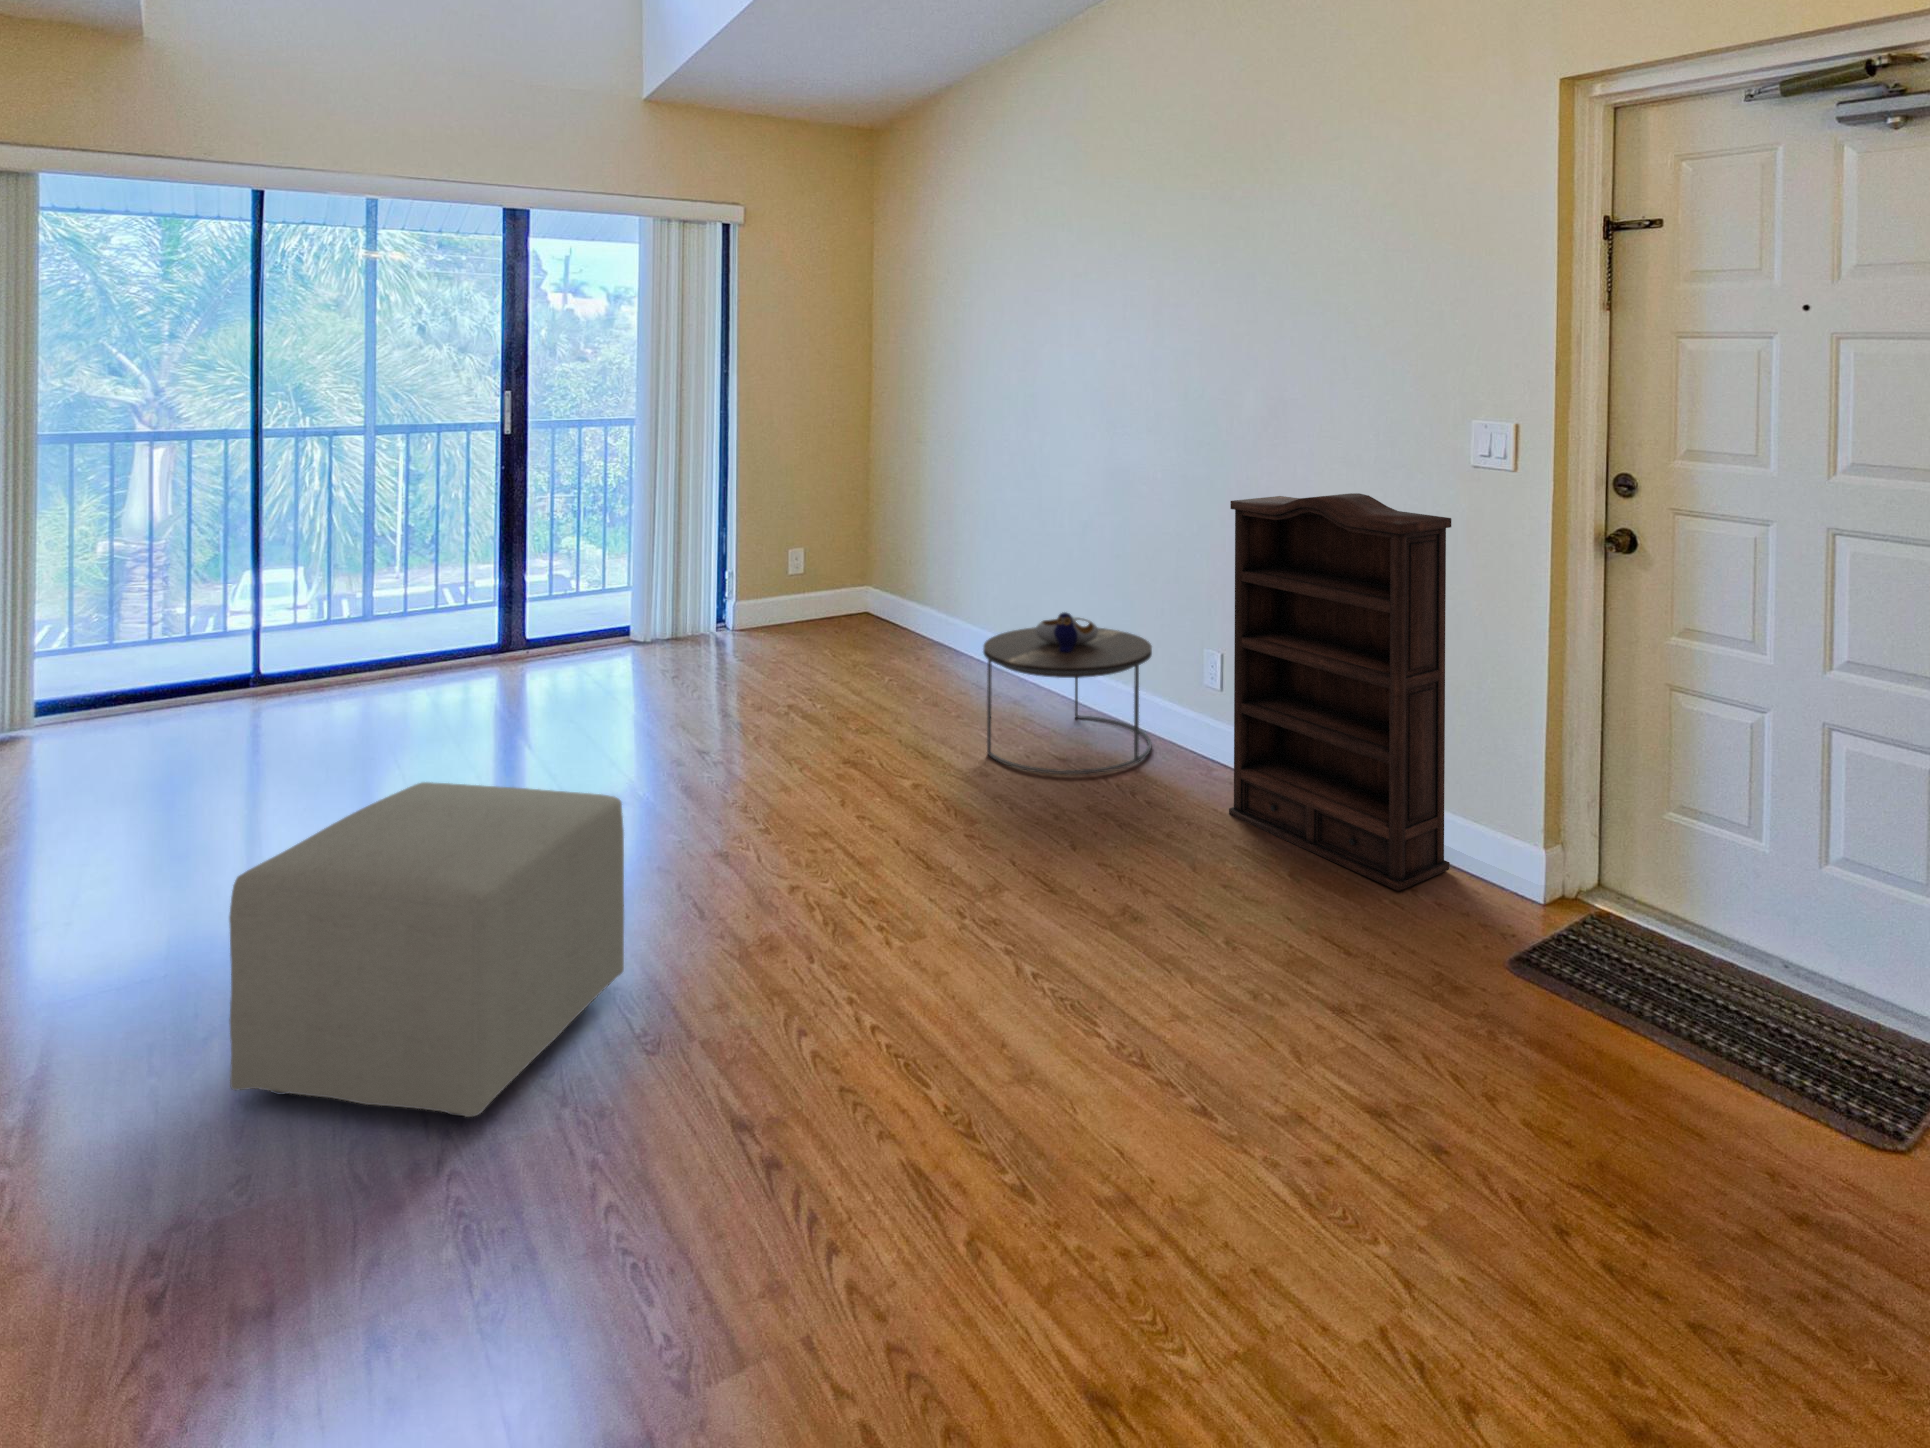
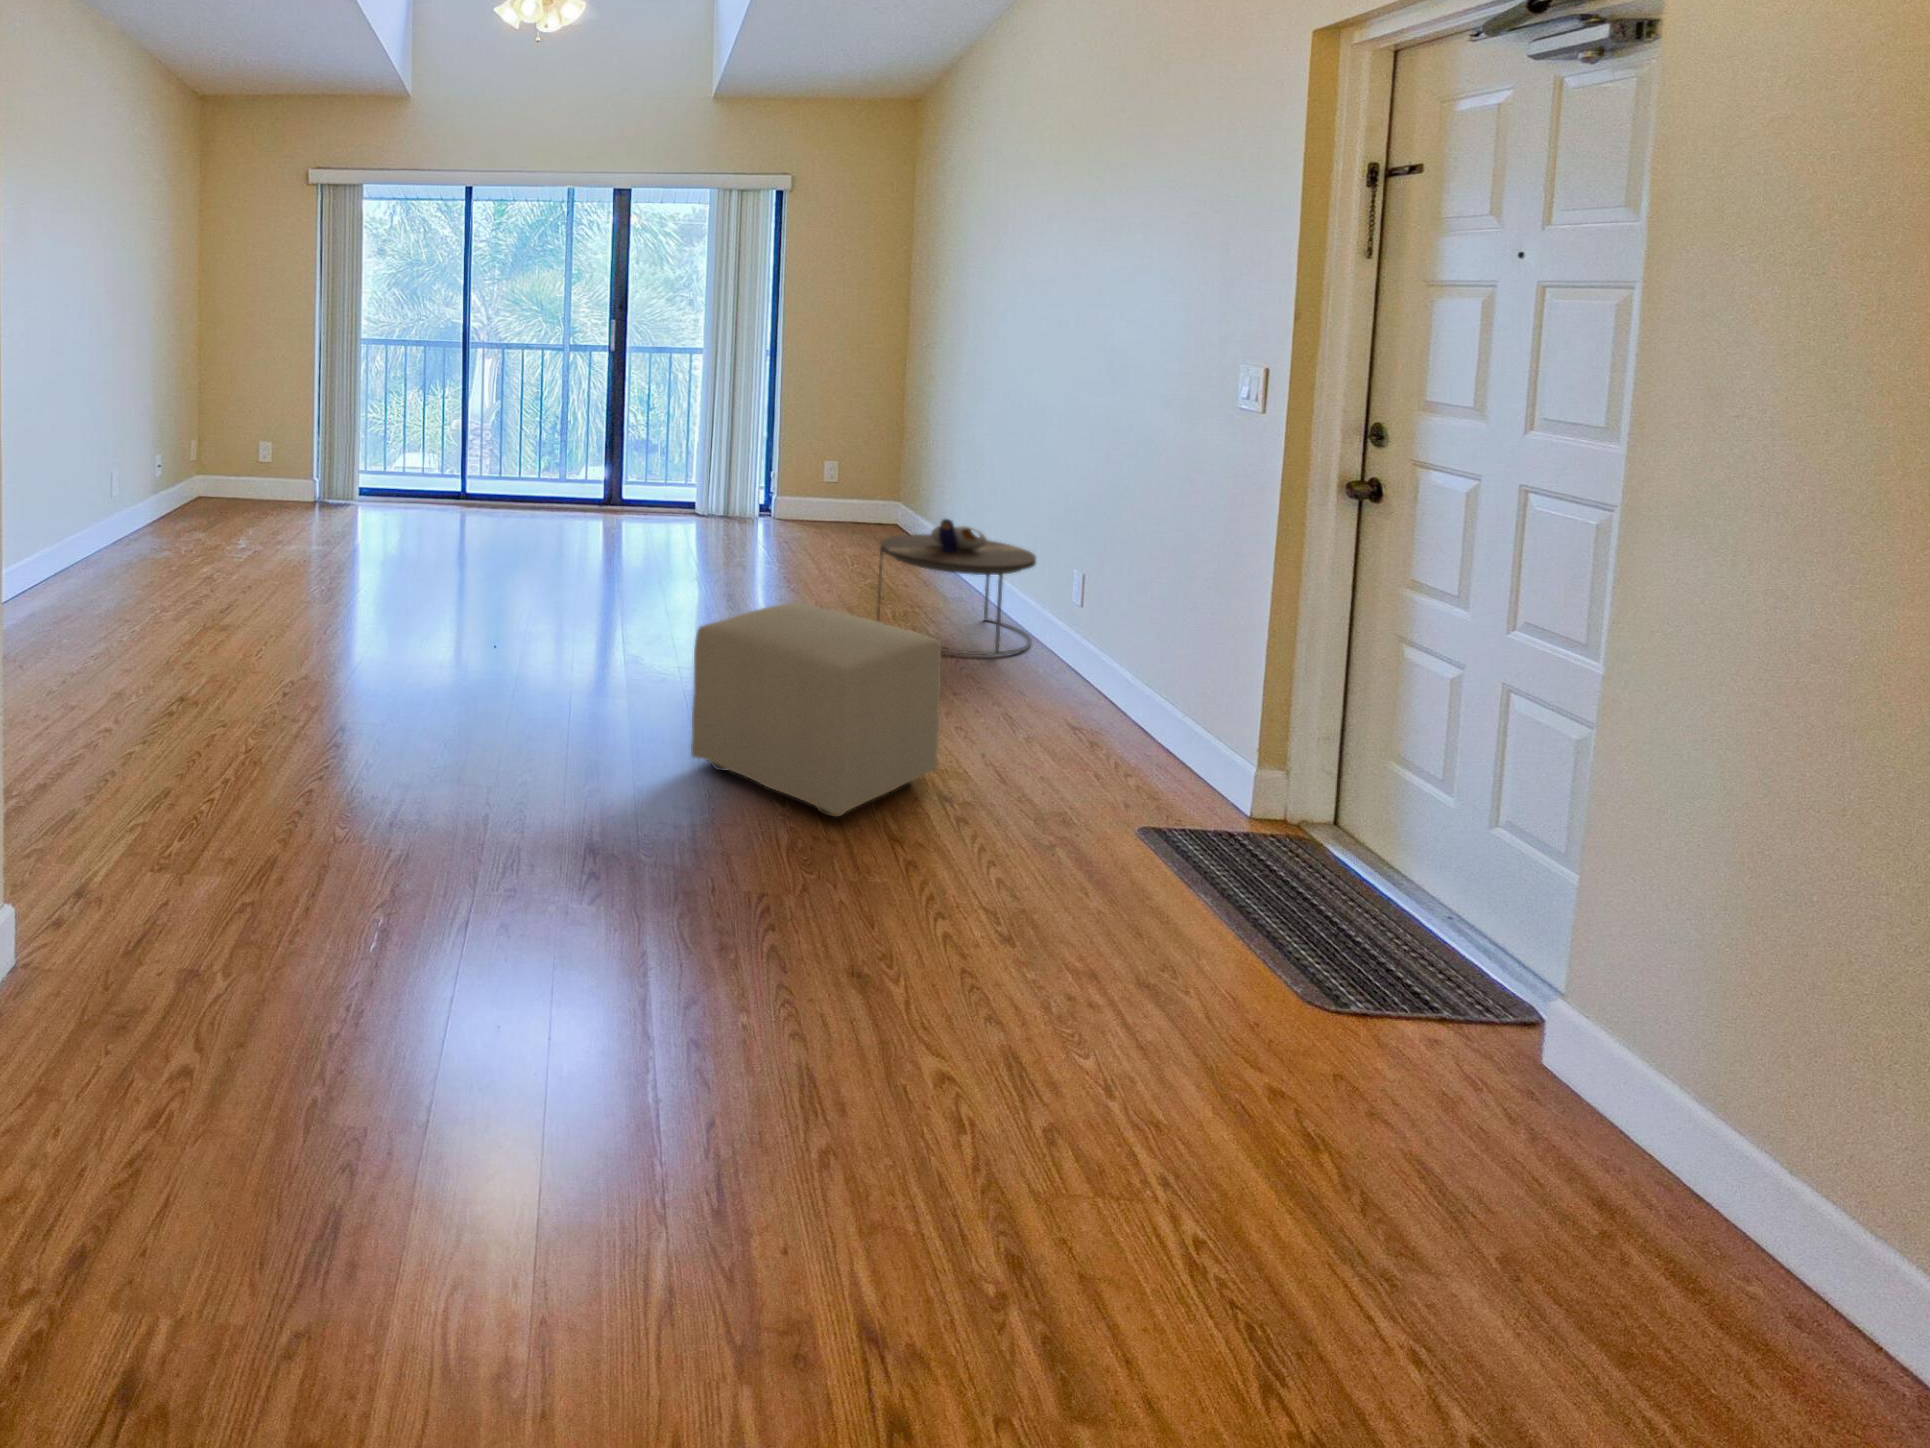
bookshelf: present [1229,493,1451,891] -> none [1034,428,1212,779]
ottoman: present [229,782,624,1117] -> present [691,602,941,817]

